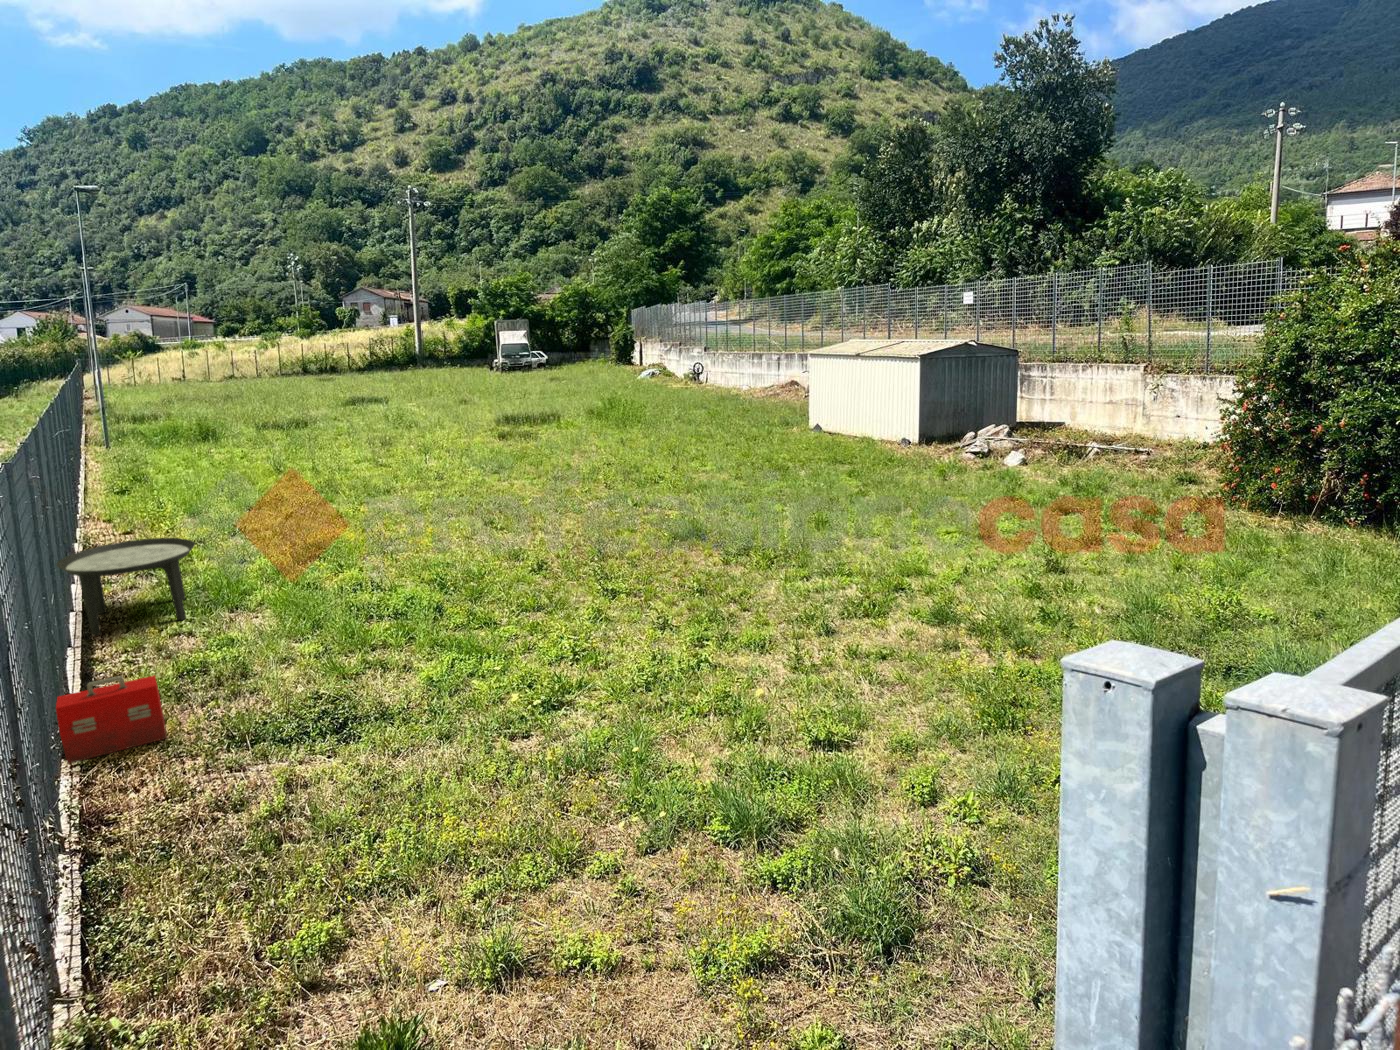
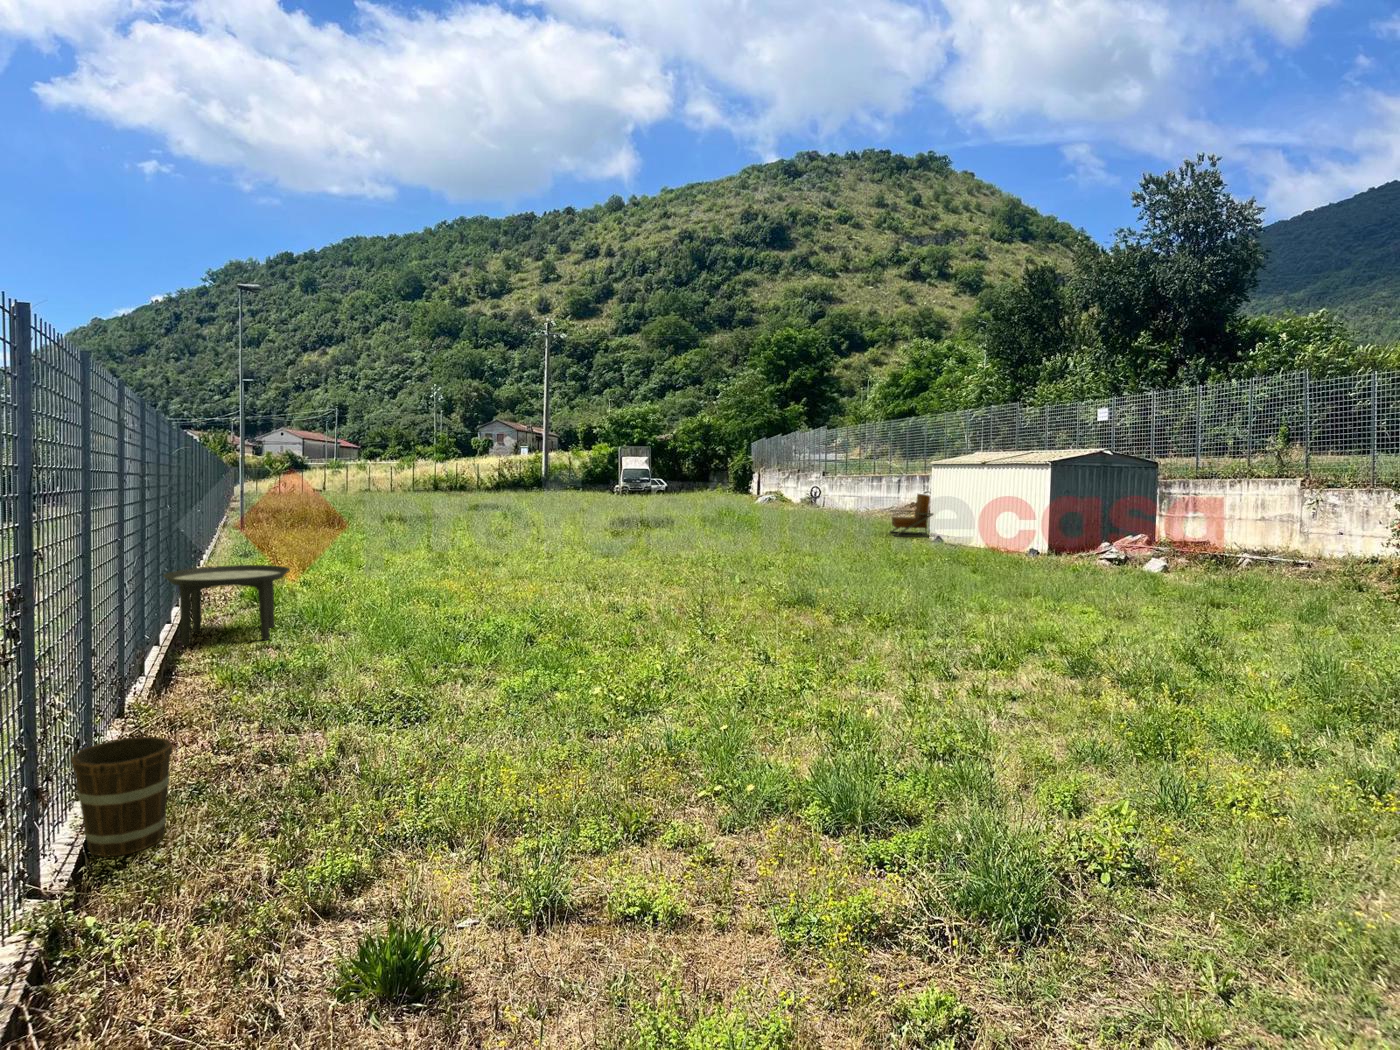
lounge chair: none [776,380,817,424] -> present [890,494,933,537]
toolbox: present [56,676,167,764] -> none [122,651,224,730]
bucket: none [51,814,157,939] -> present [71,737,172,857]

